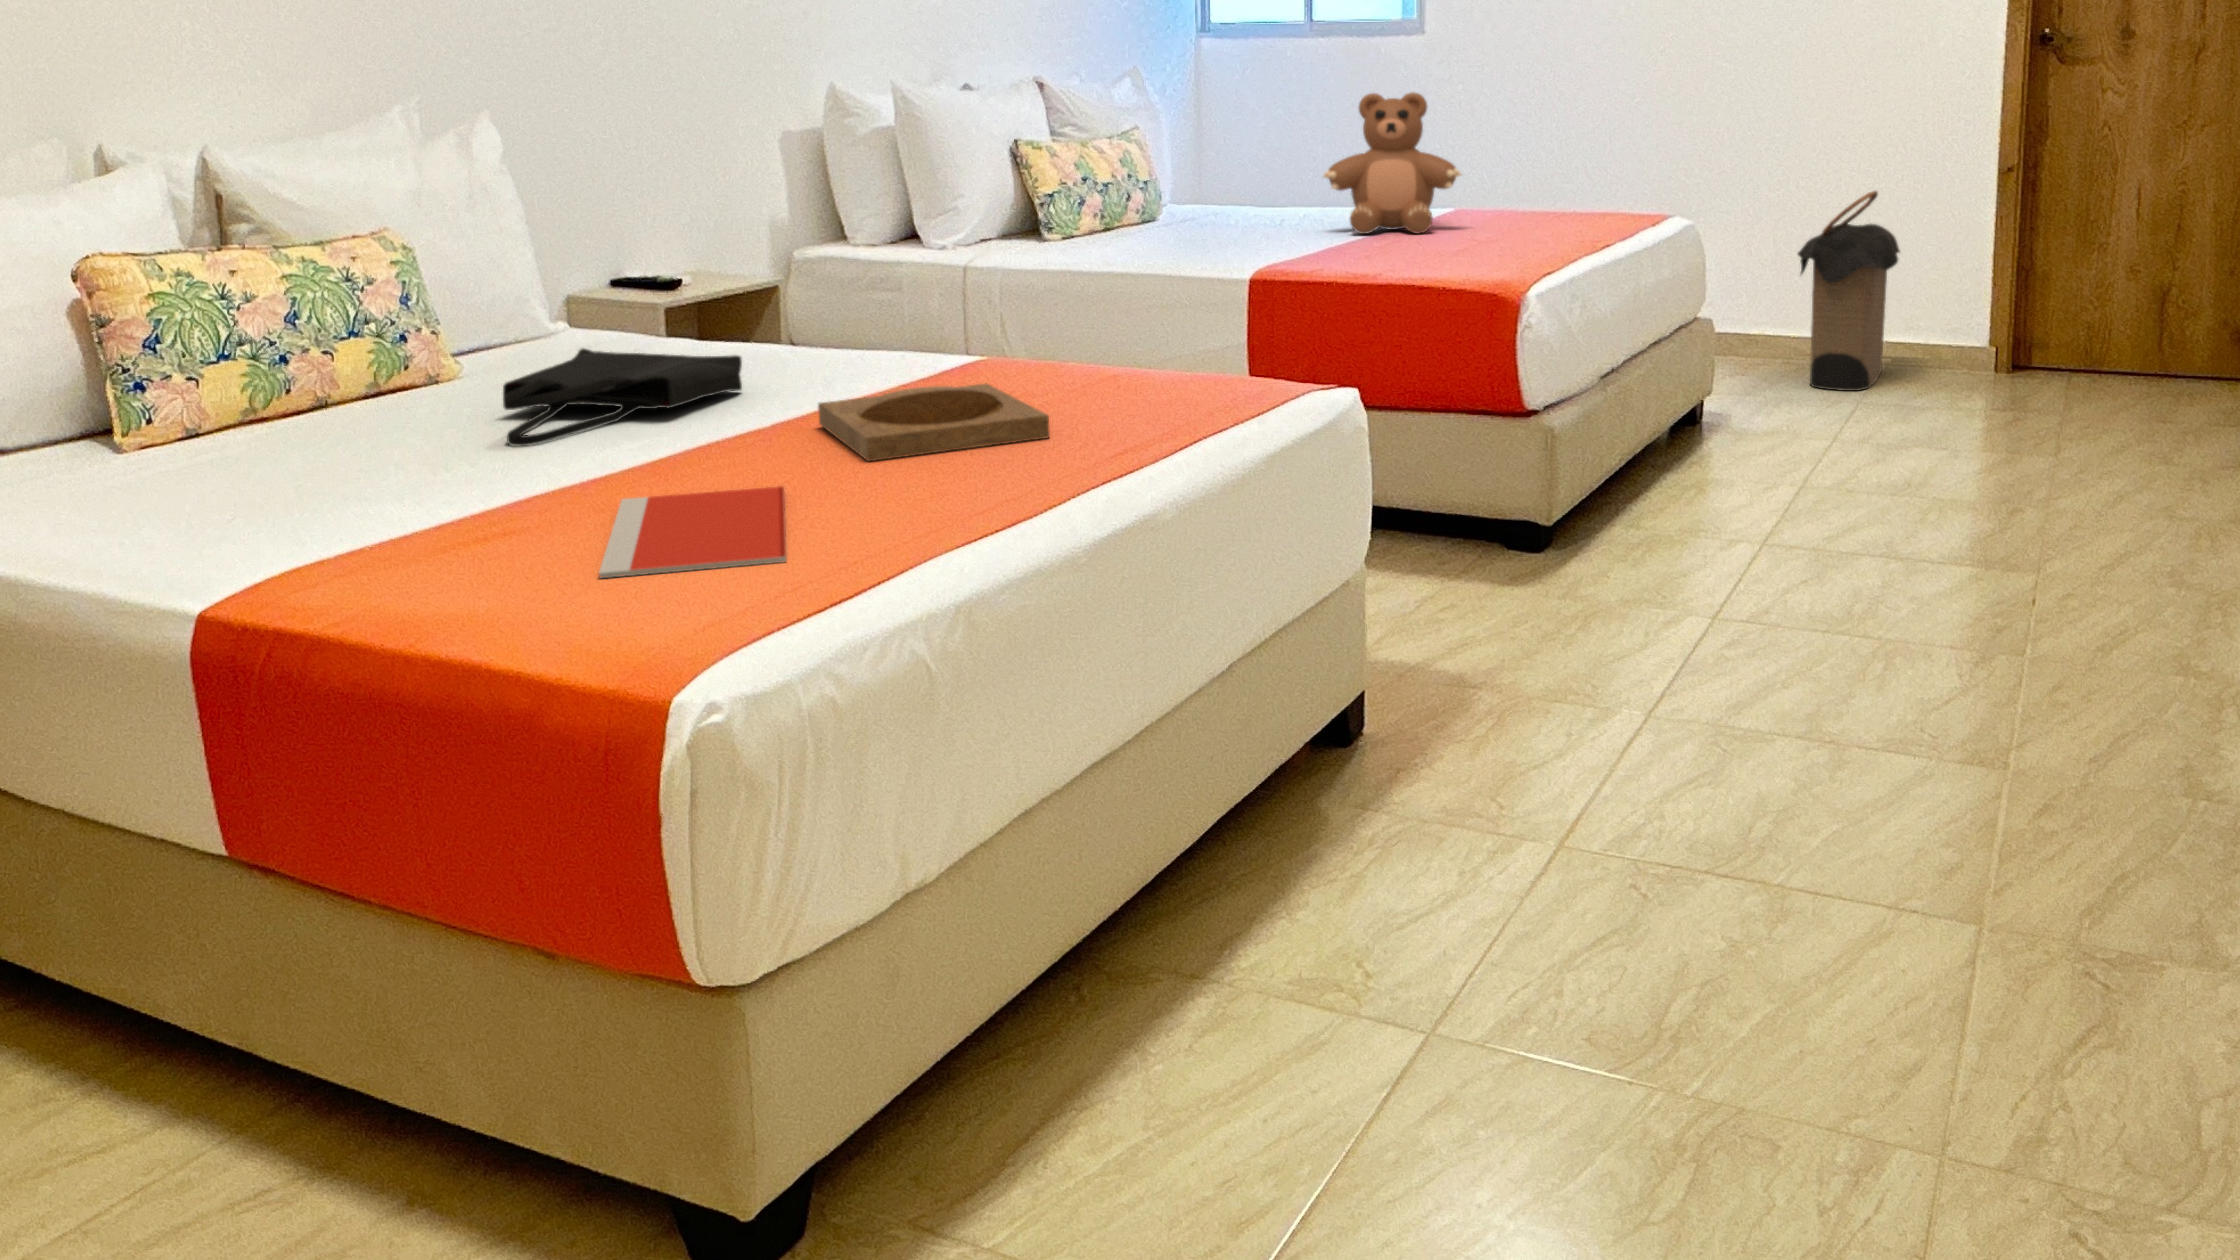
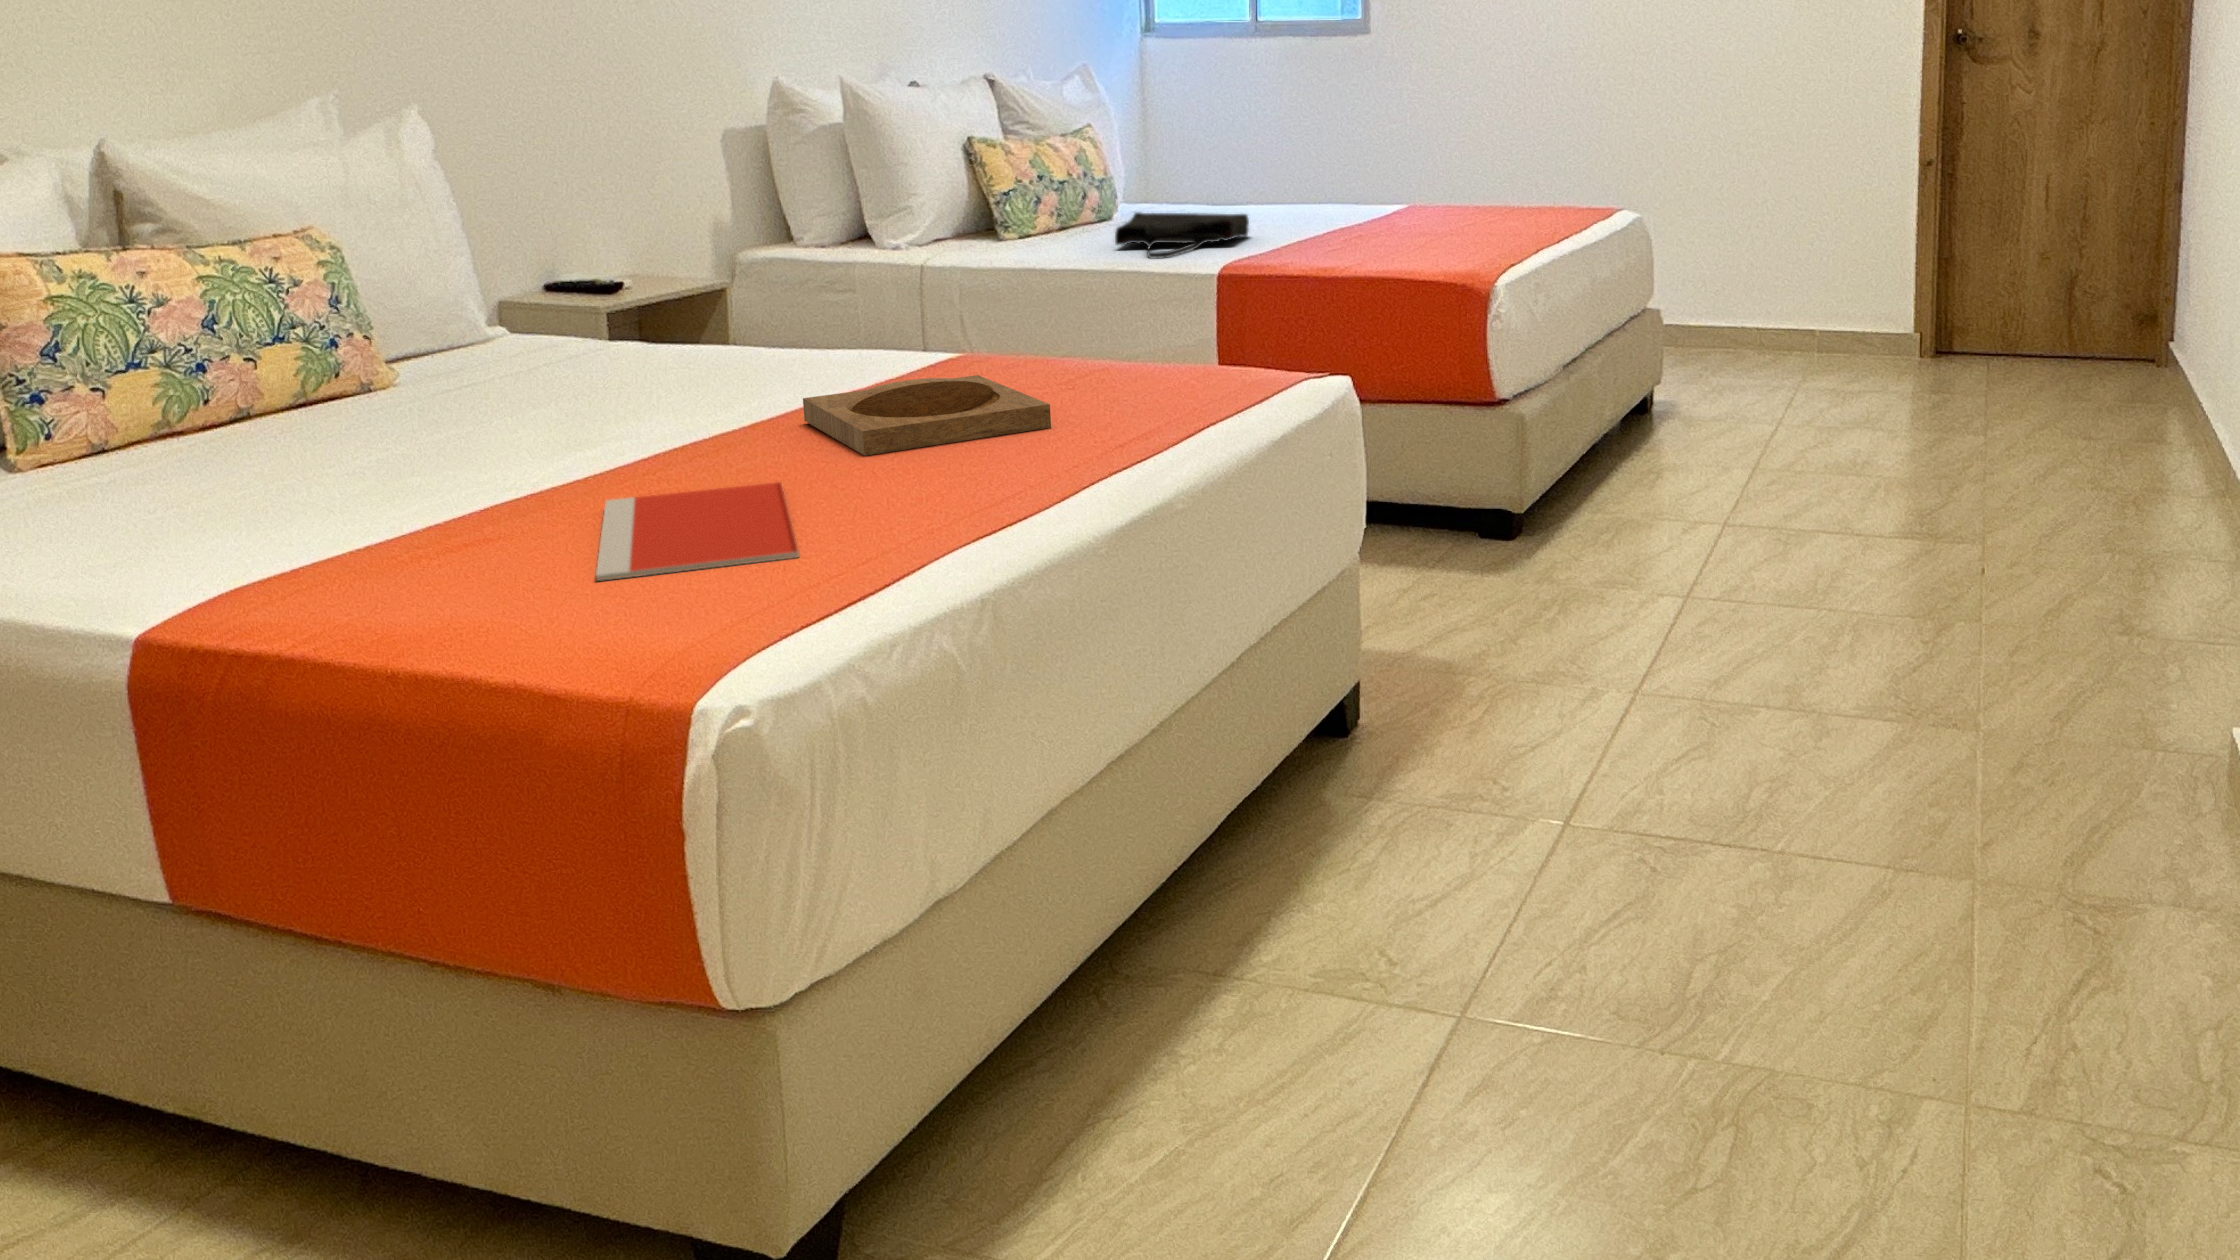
teddy bear: present [1323,92,1461,234] -> none [1281,88,1420,228]
laundry hamper: present [1798,191,1900,391] -> none [1731,183,1826,375]
tote bag: present [503,348,742,446] -> present [1115,212,1249,258]

